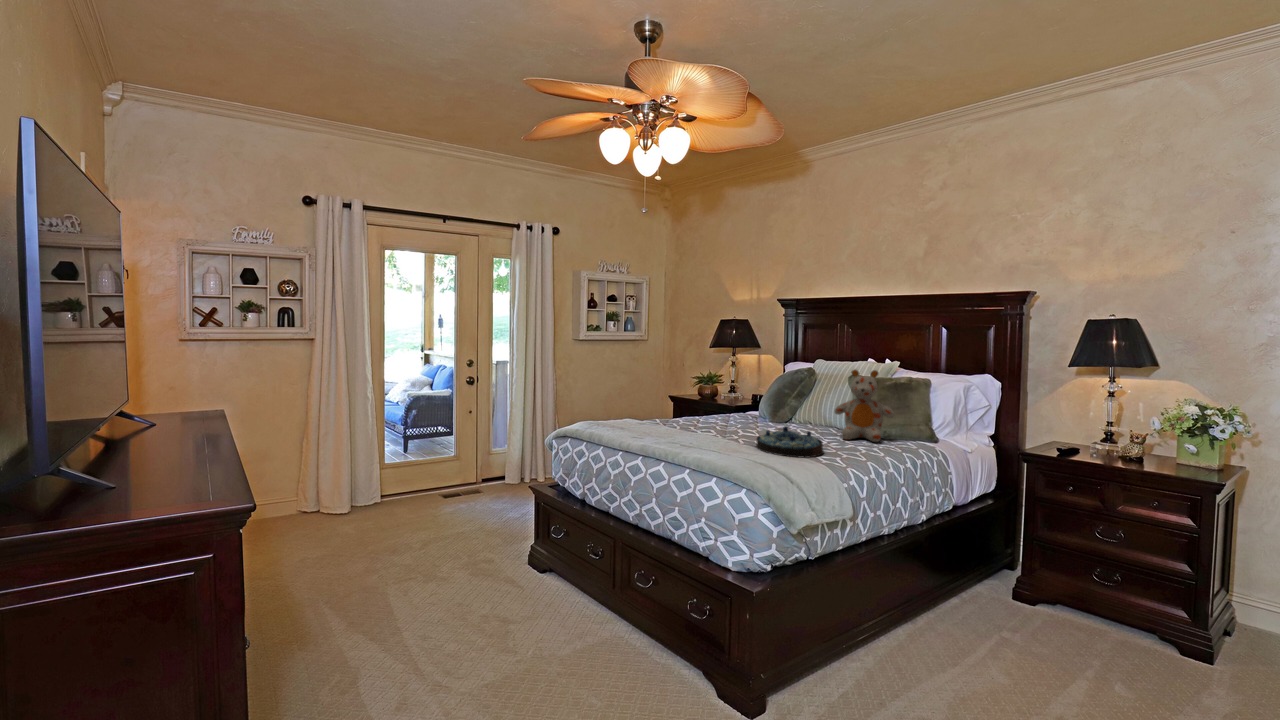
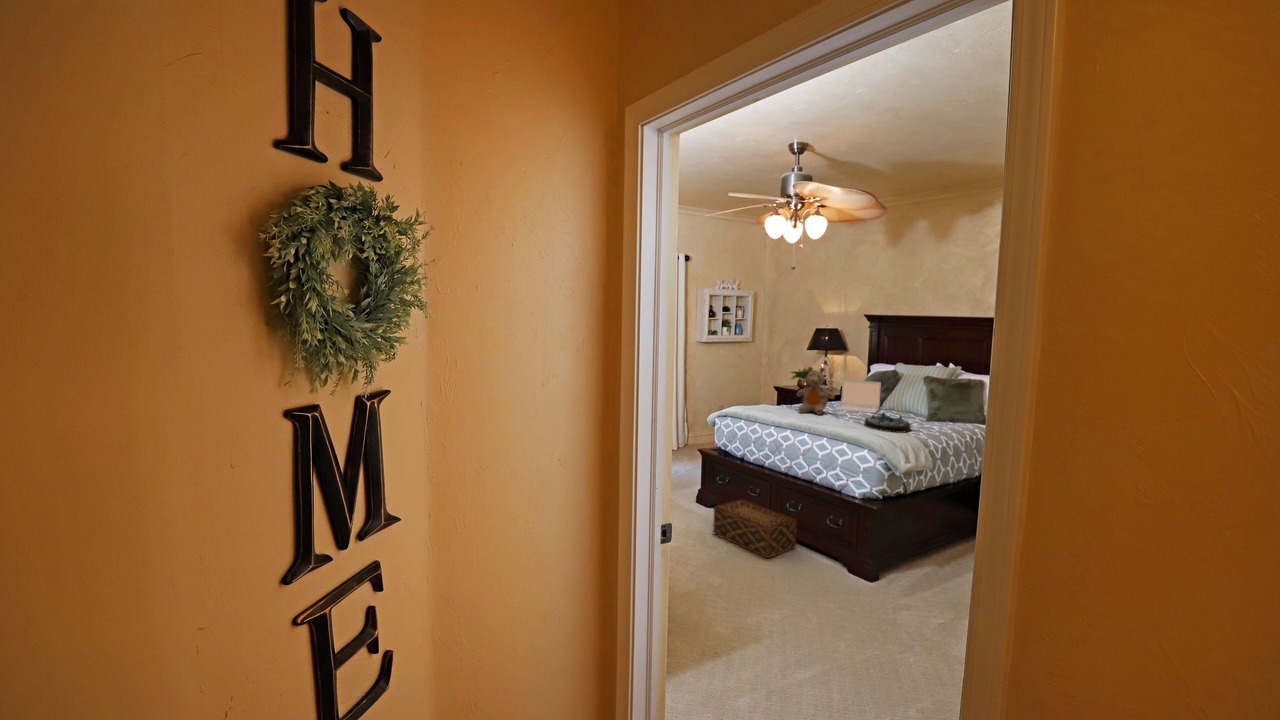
stuffed bear: present [835,370,894,442] -> present [797,367,834,414]
laptop: none [731,383,793,428] -> present [837,380,881,413]
woven basket: none [527,563,647,673] -> present [713,499,797,558]

